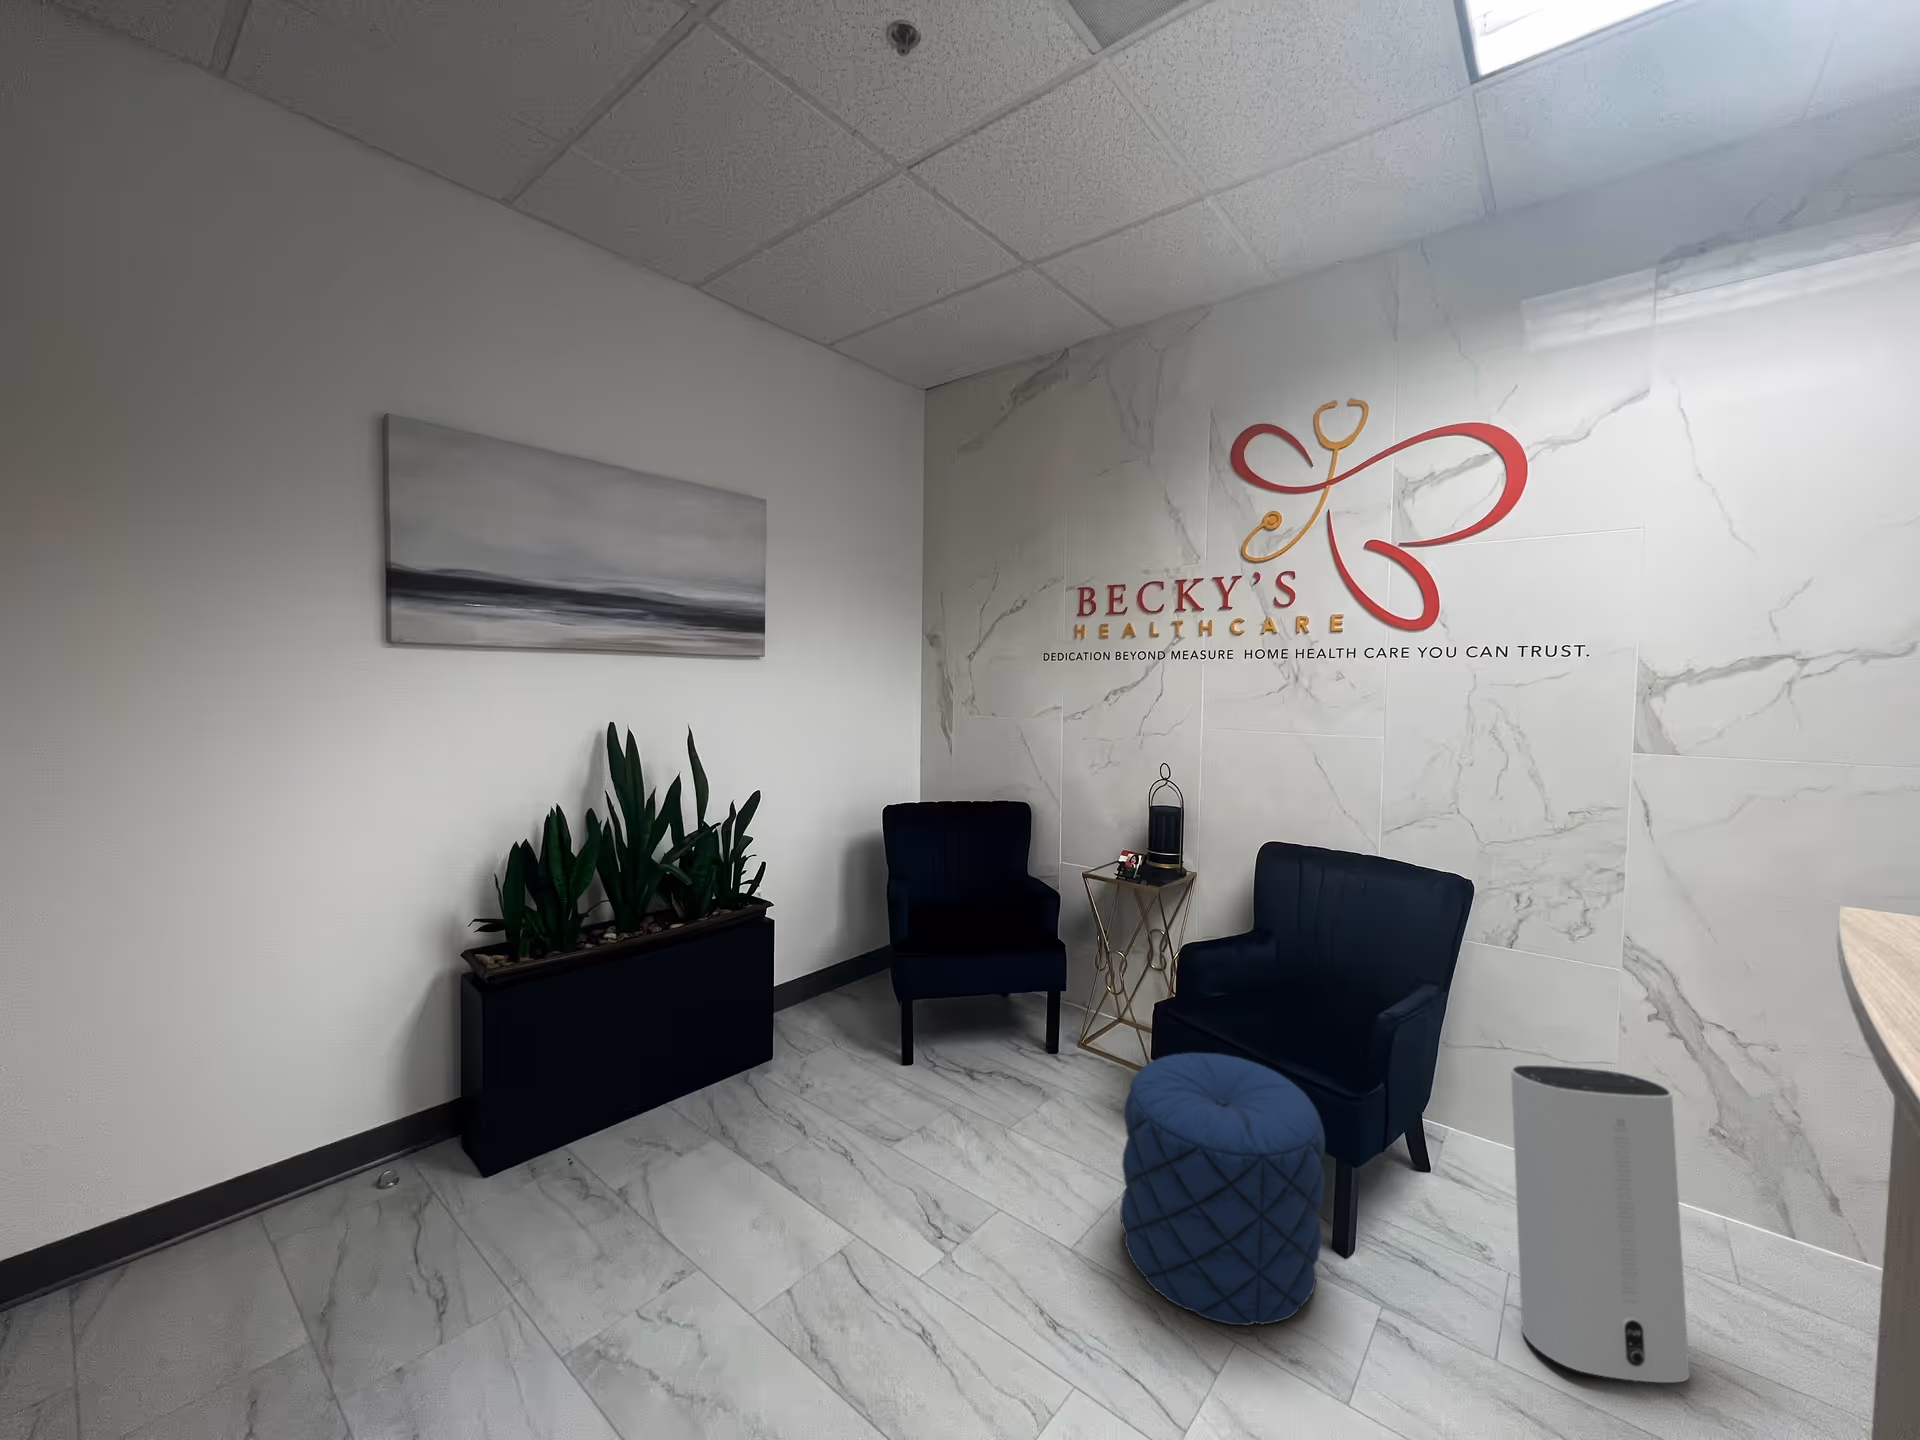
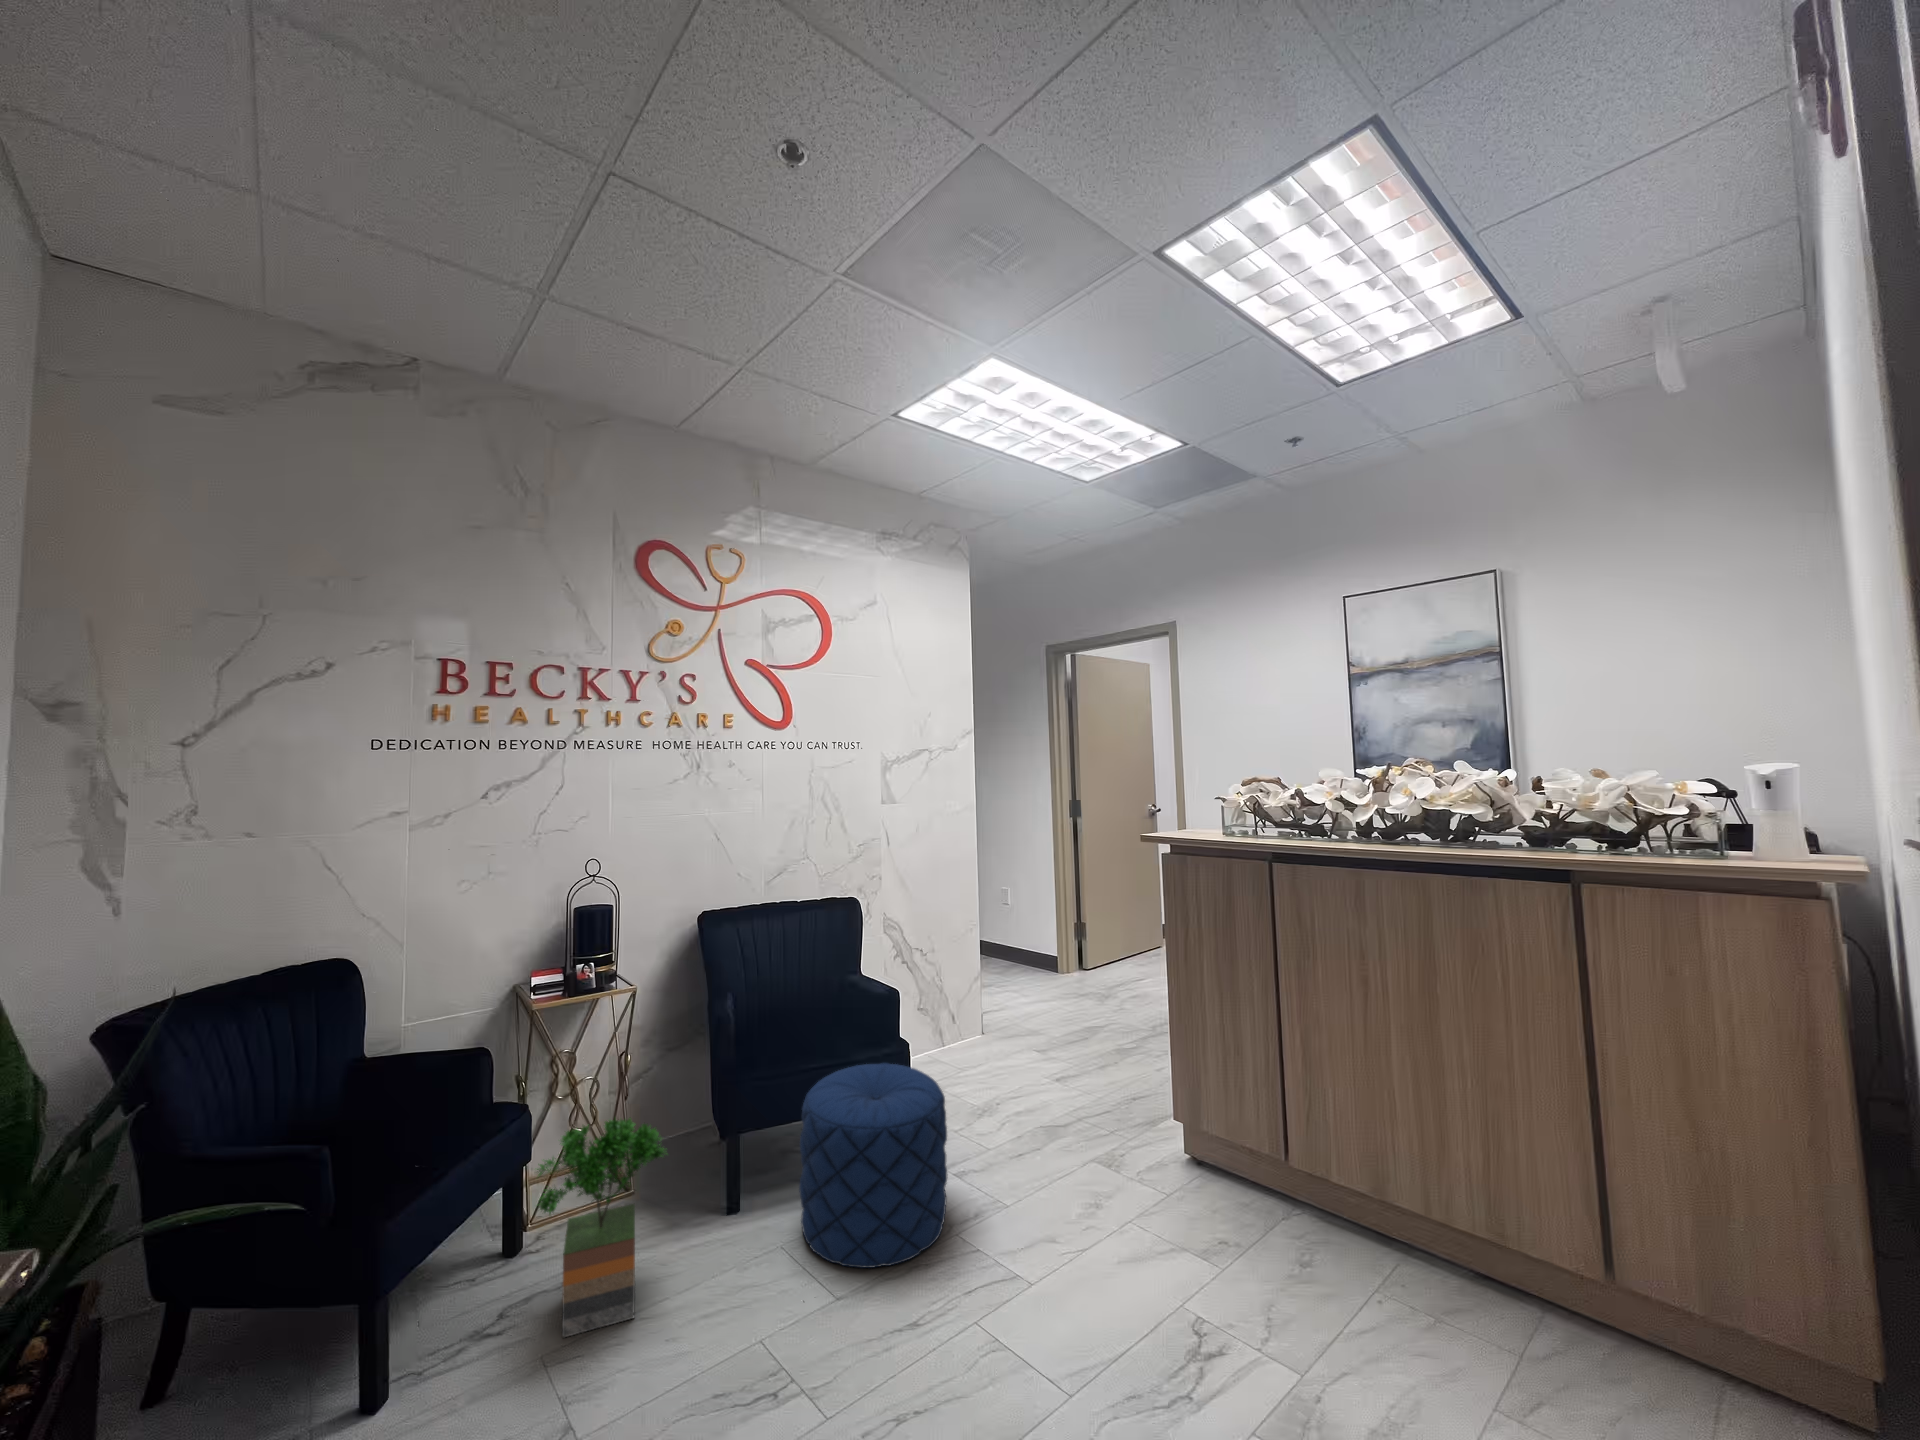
potted tree: none [963,963,1074,1130] -> present [537,1119,665,1338]
air purifier: present [1511,1065,1690,1382] -> none [942,970,1013,1134]

